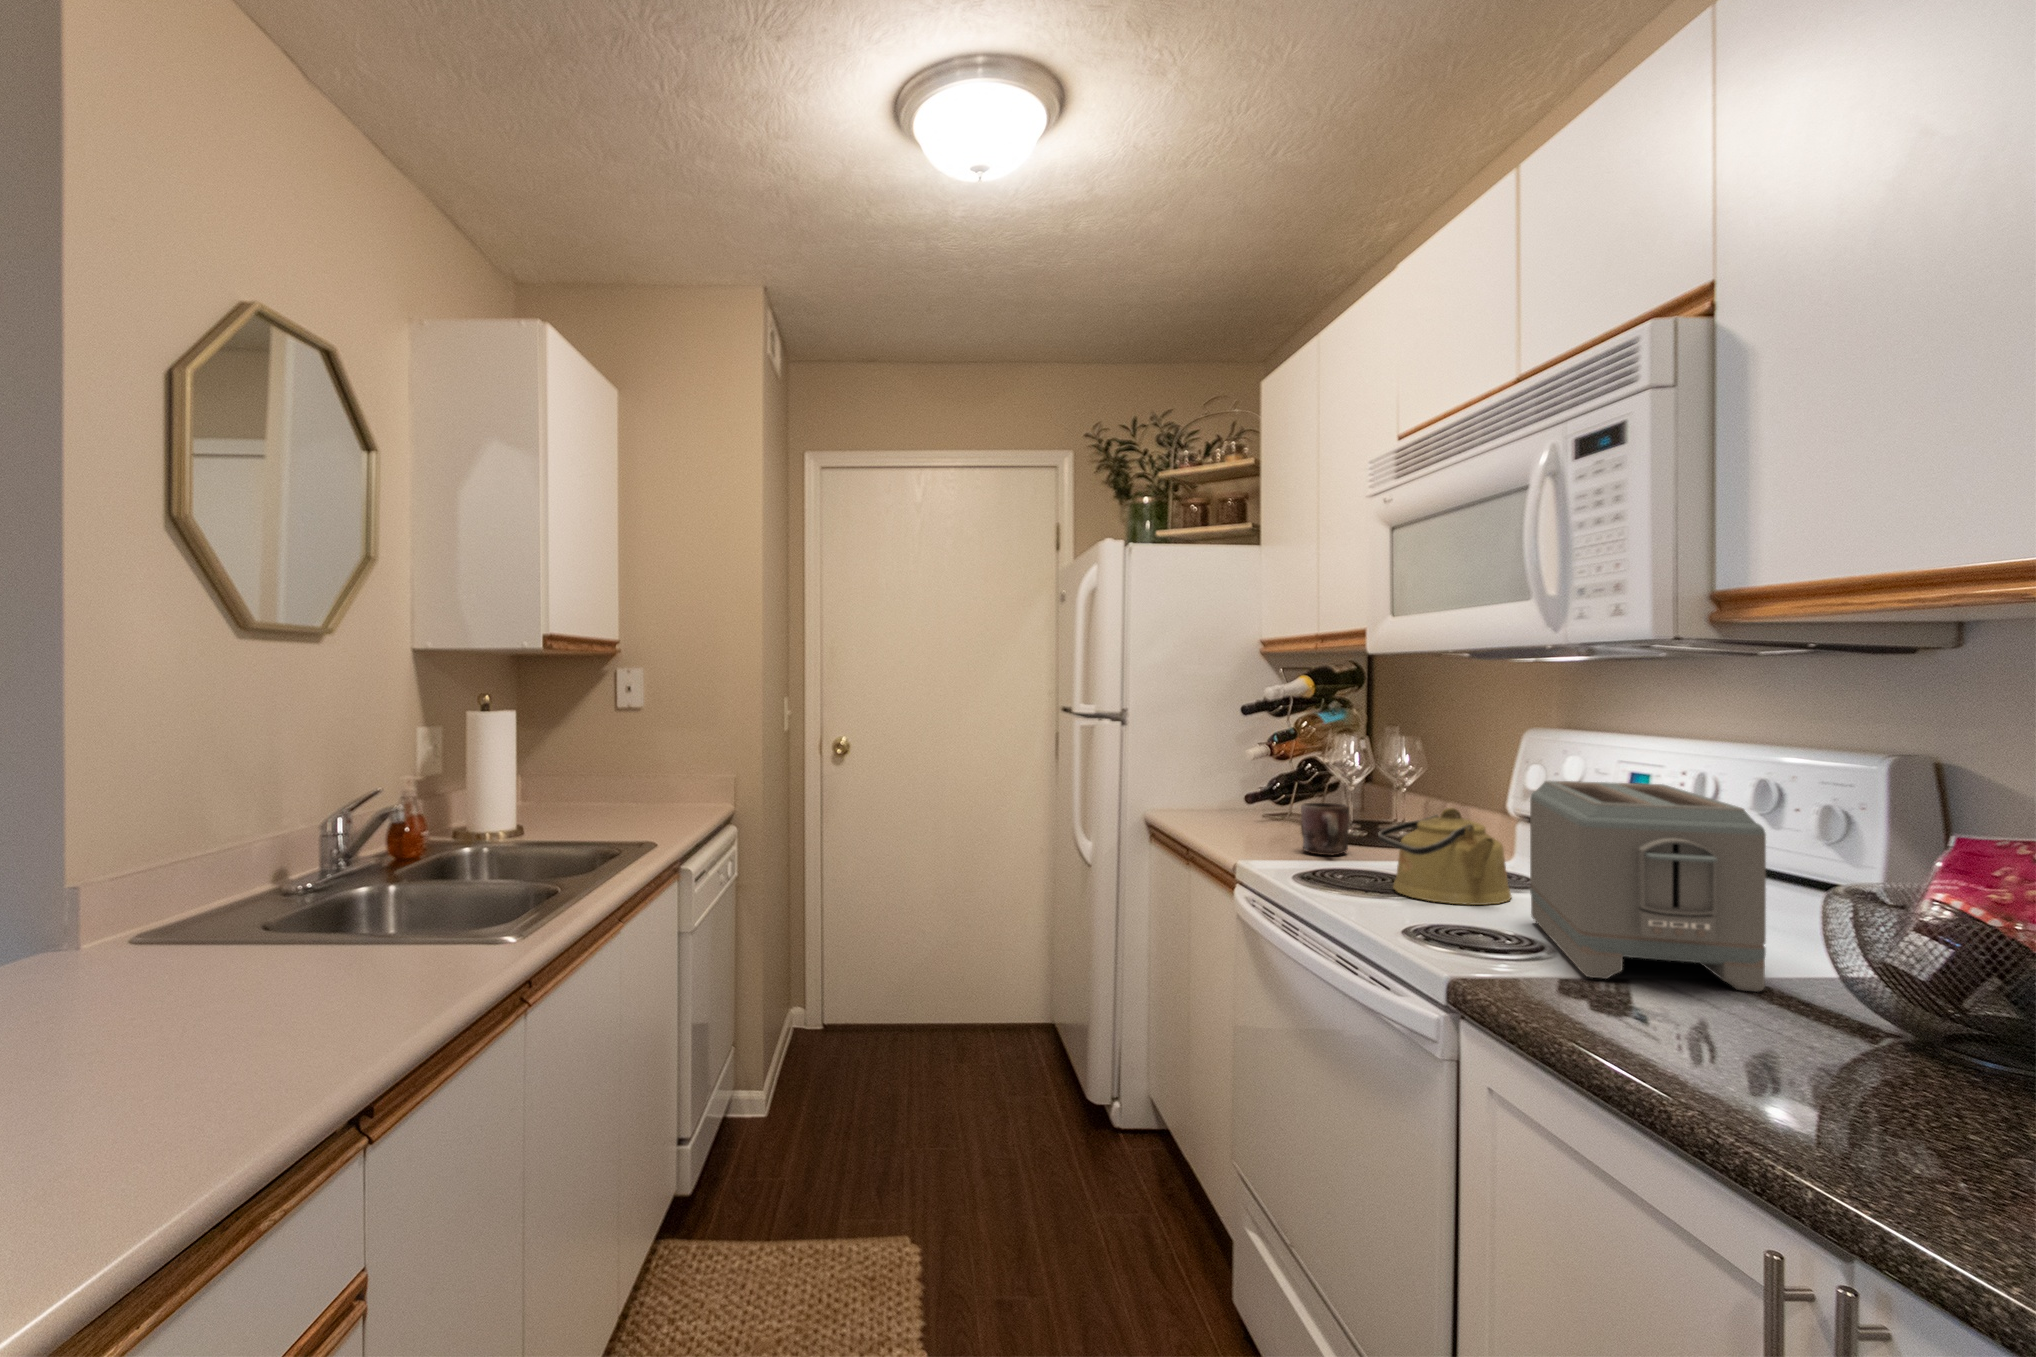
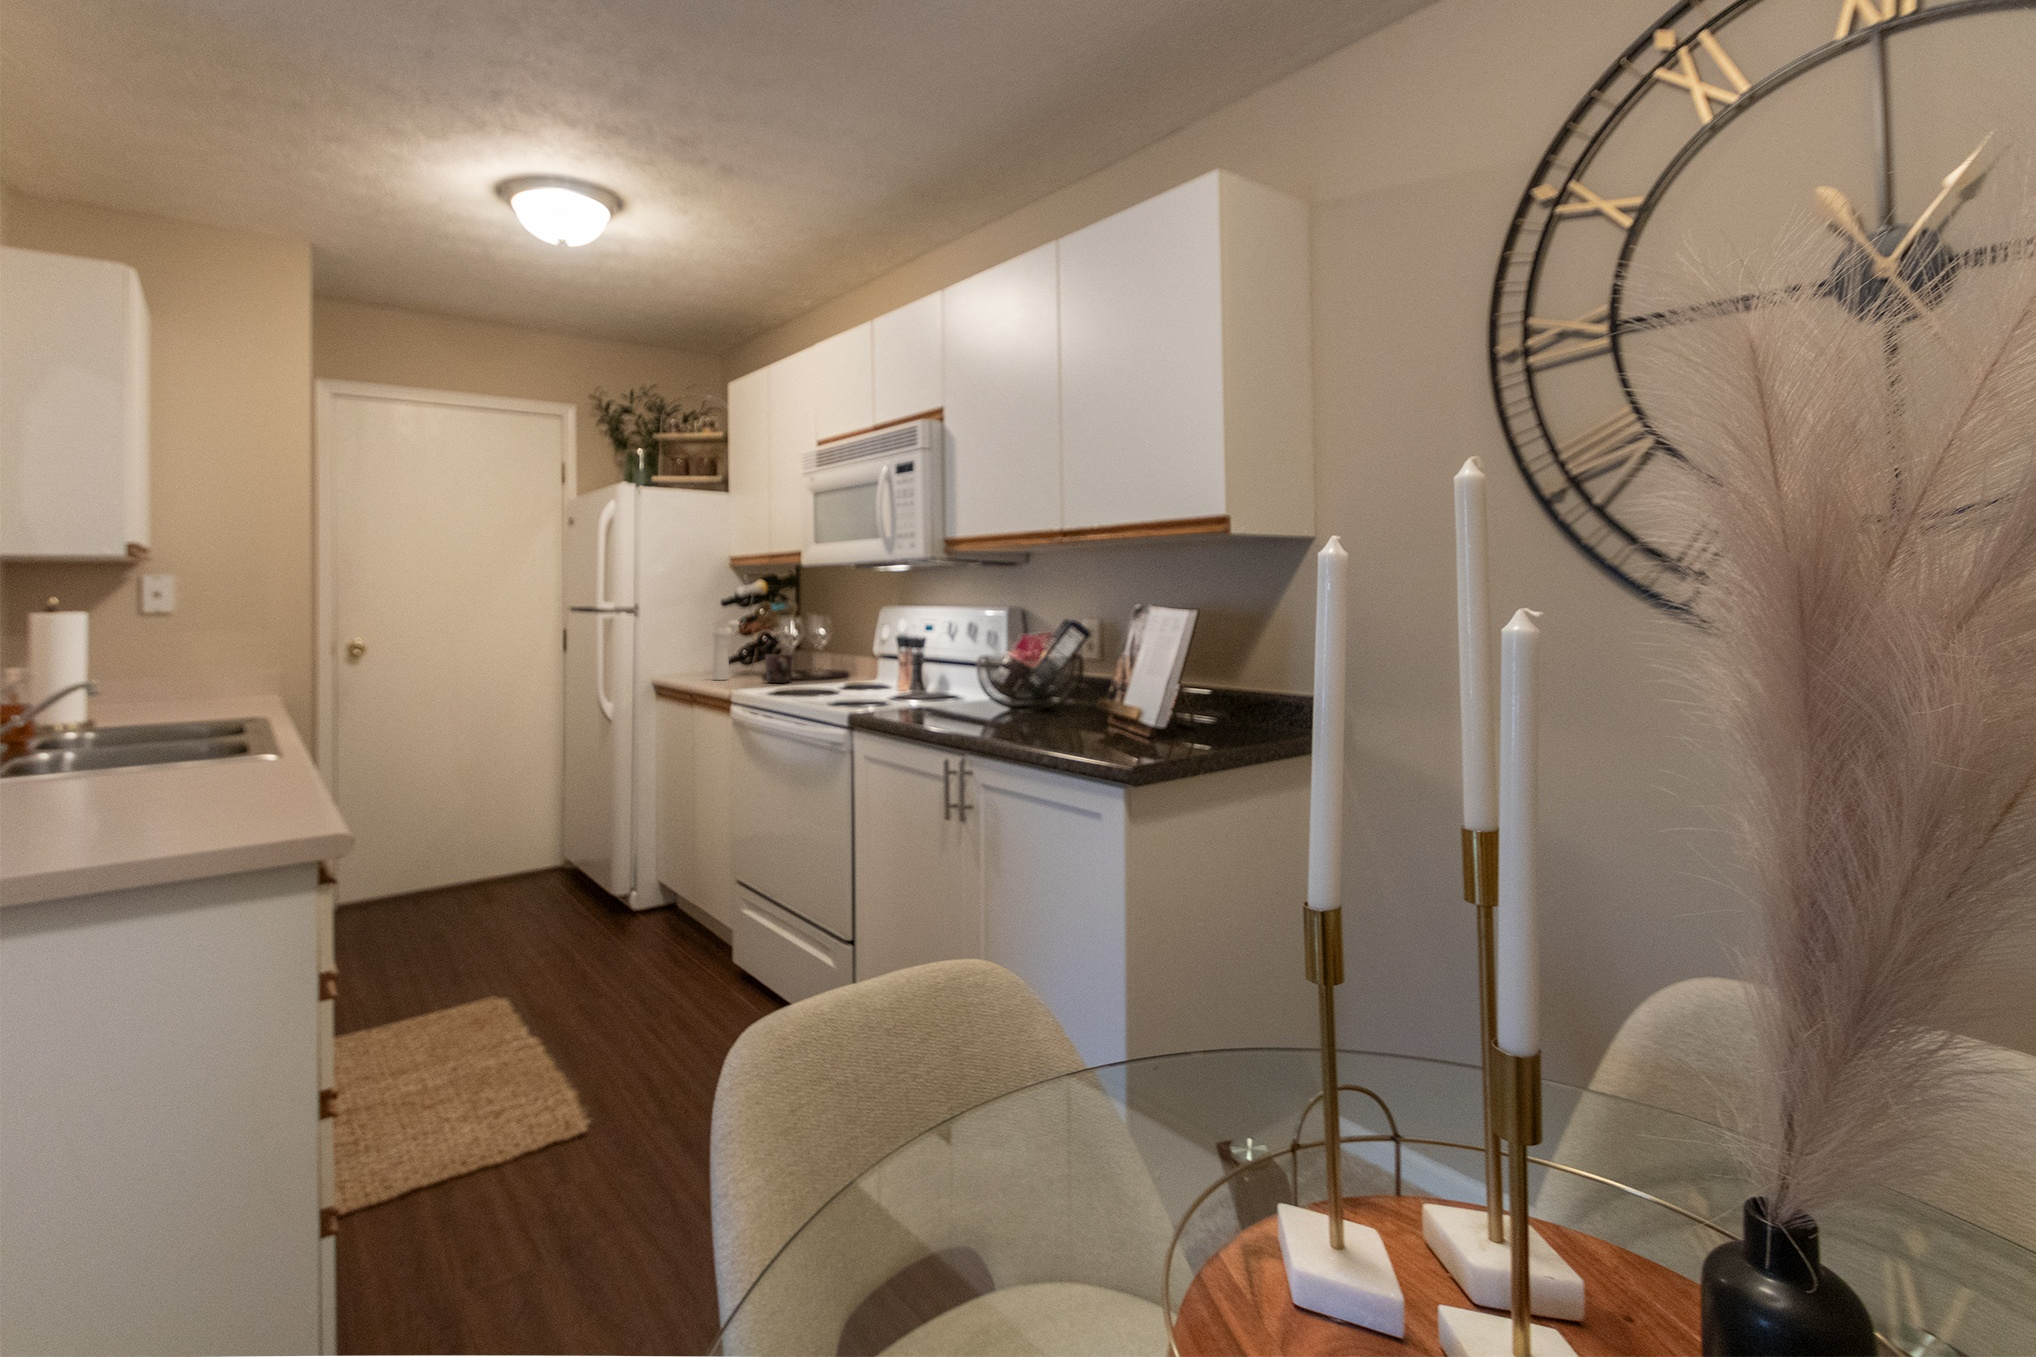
pepper mill: none [1222,738,1267,835] -> present [712,620,739,680]
toaster: present [1530,781,1766,992] -> none [879,625,957,700]
kettle: present [1378,808,1511,905] -> none [810,645,874,690]

